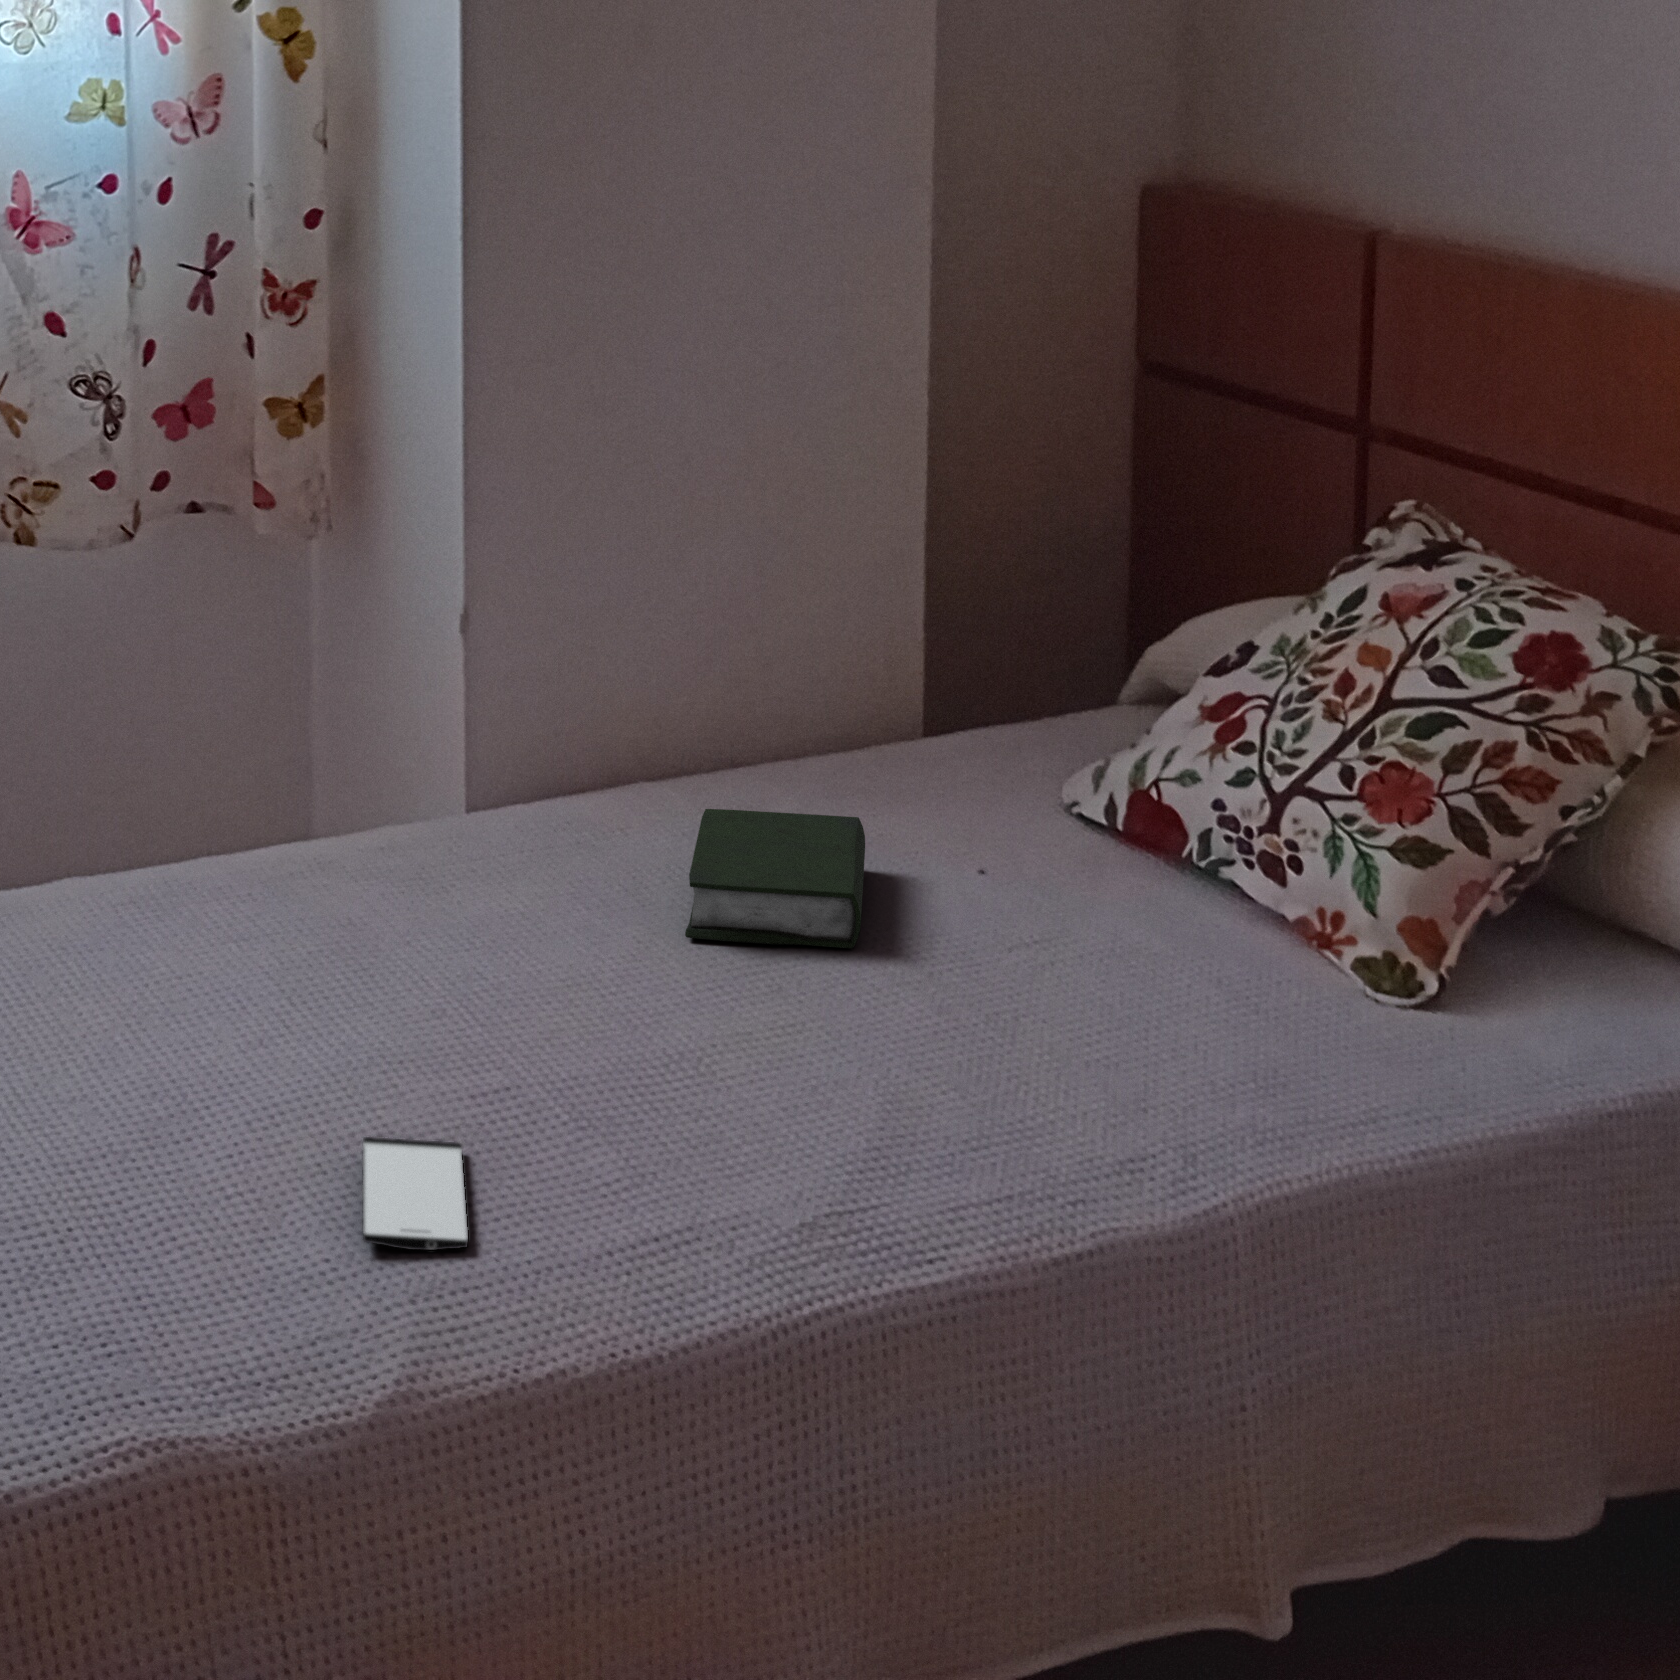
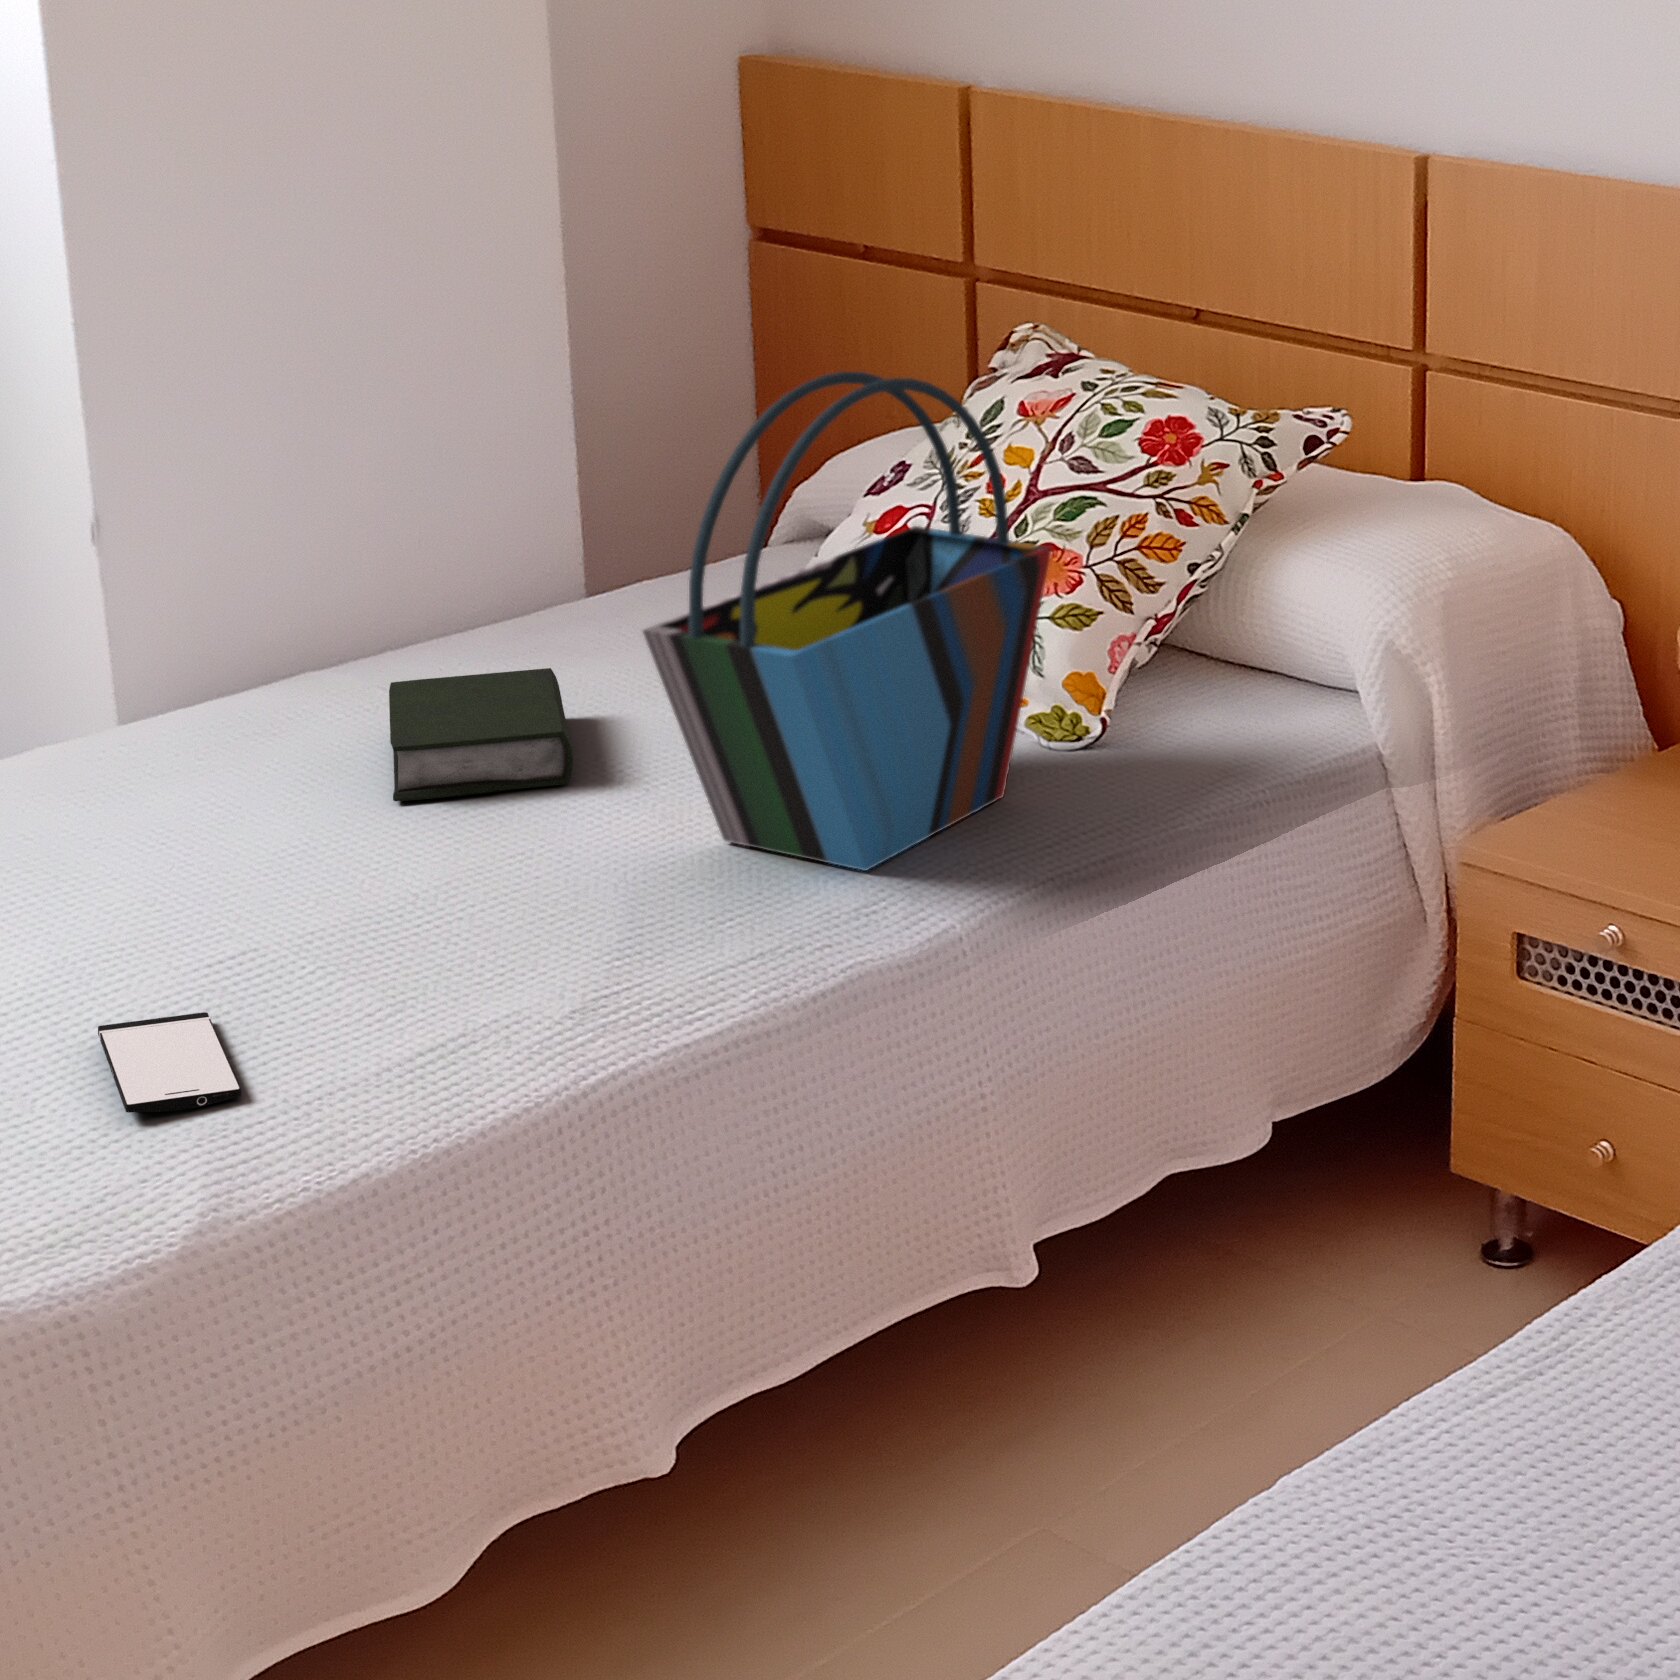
tote bag: none [923,560,1390,1118] -> present [643,371,1051,871]

